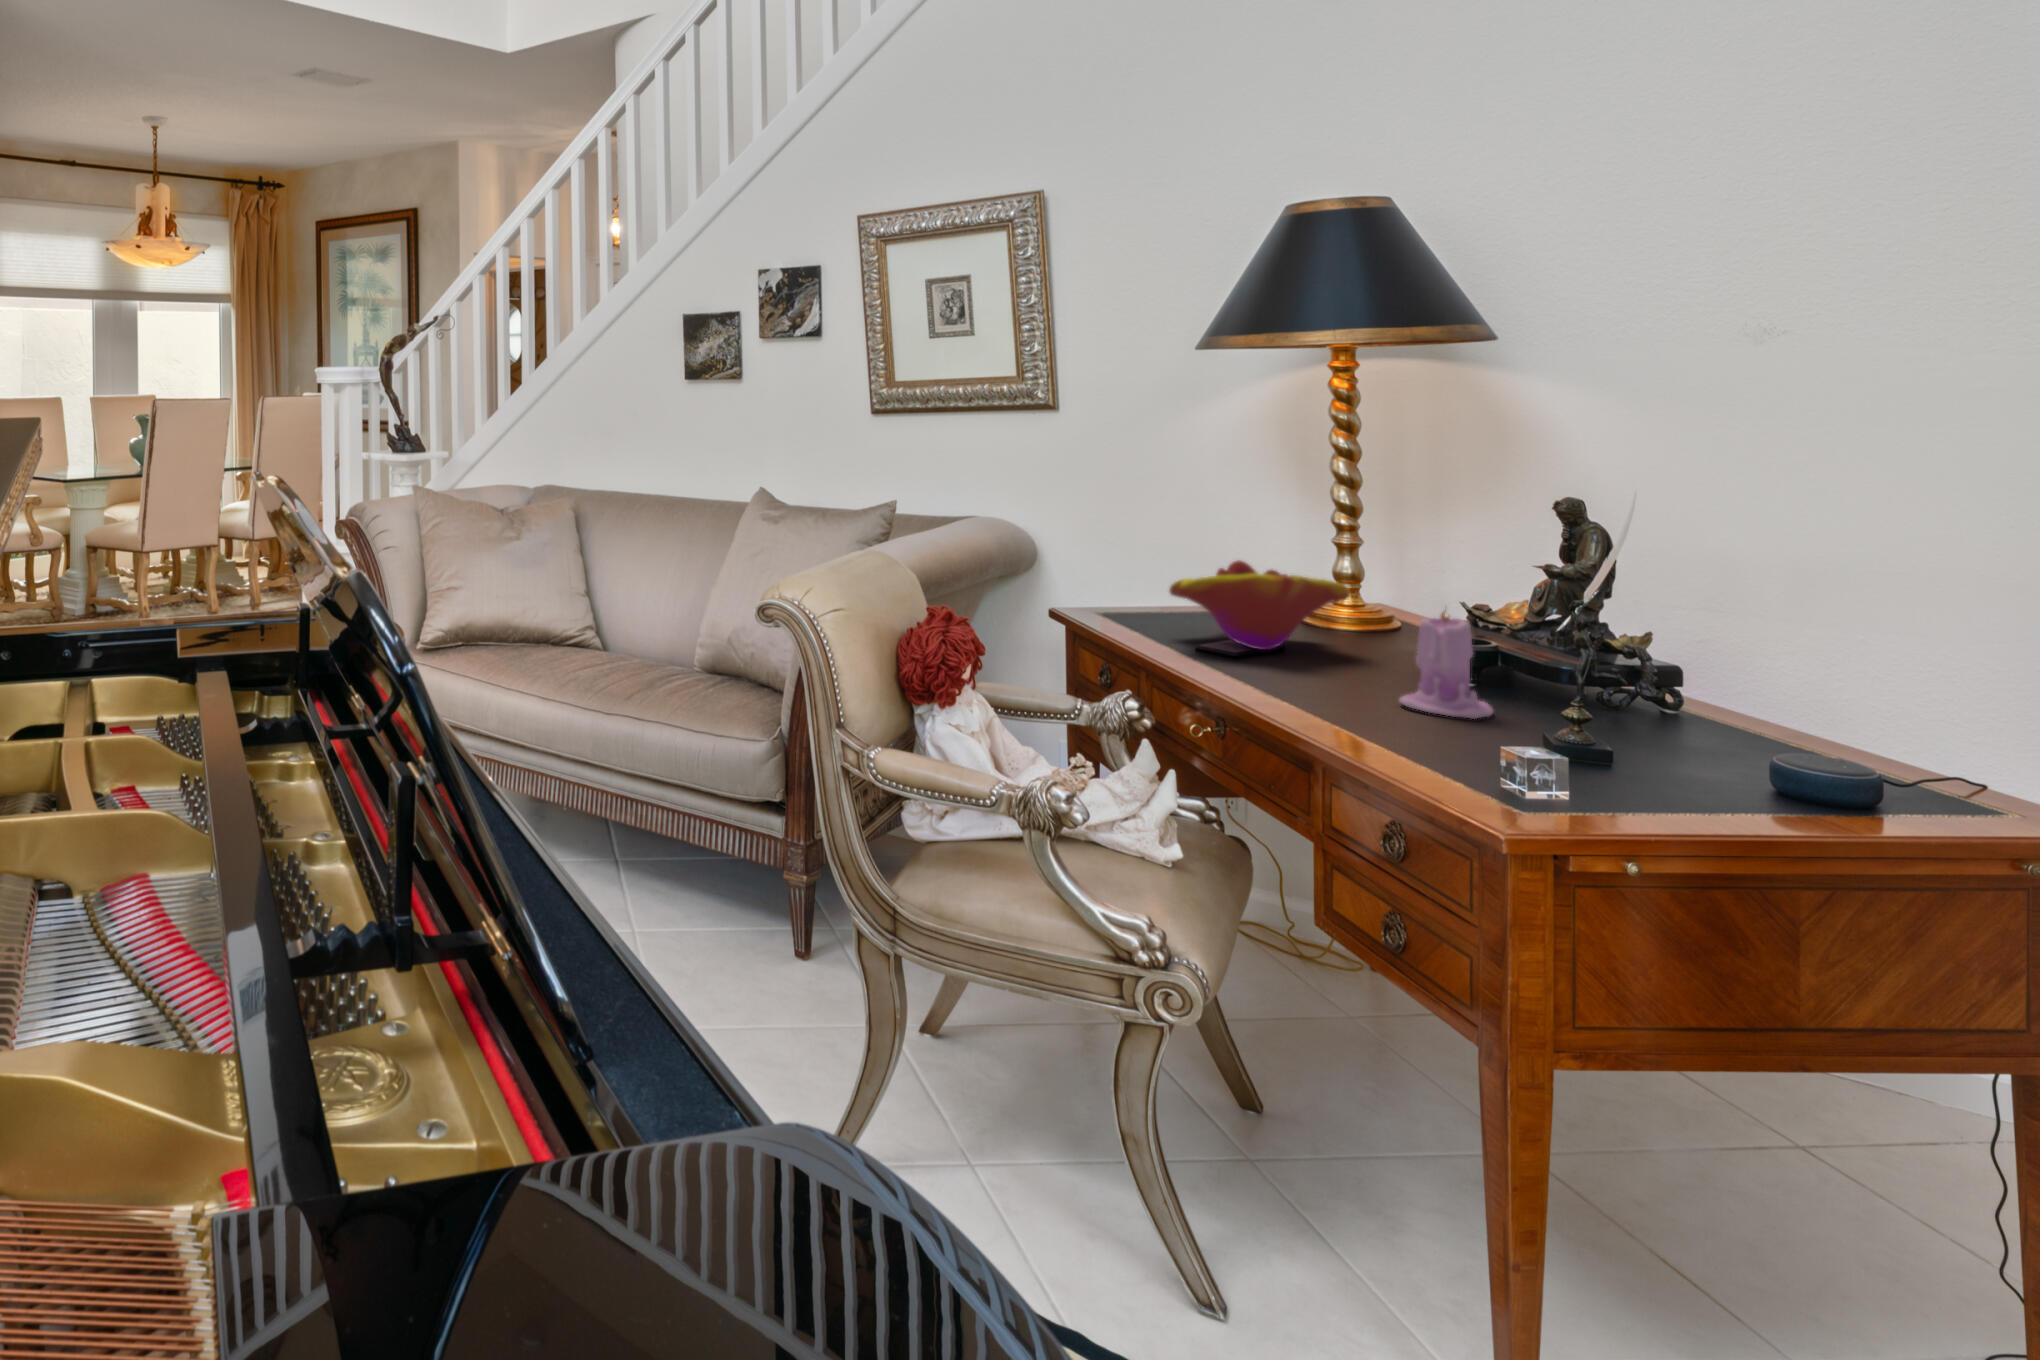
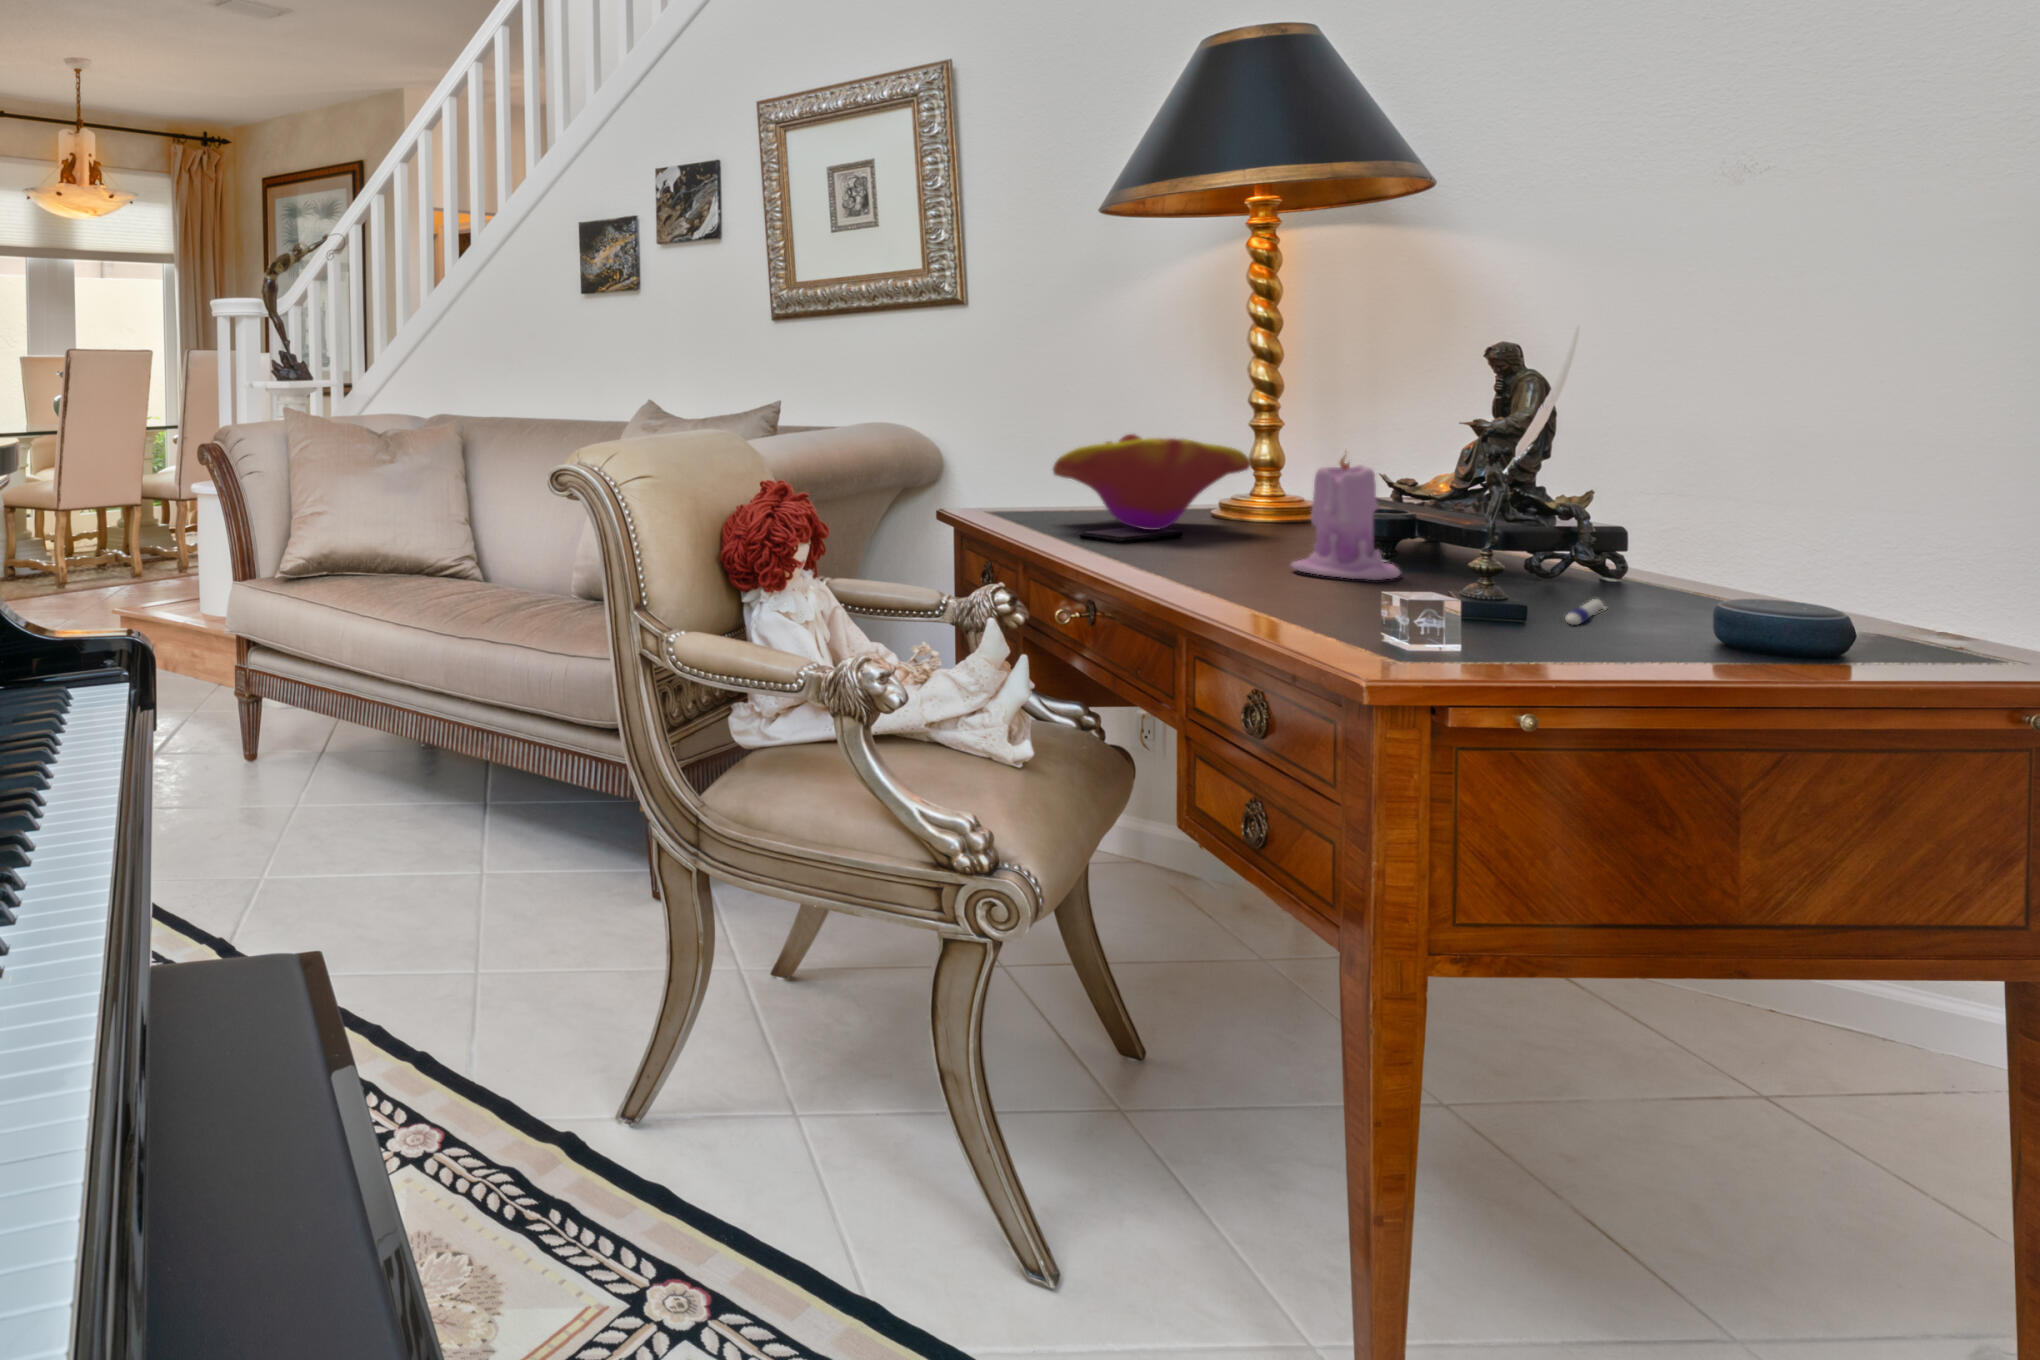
pen: none [1638,747,1670,774] -> present [1566,599,1606,625]

